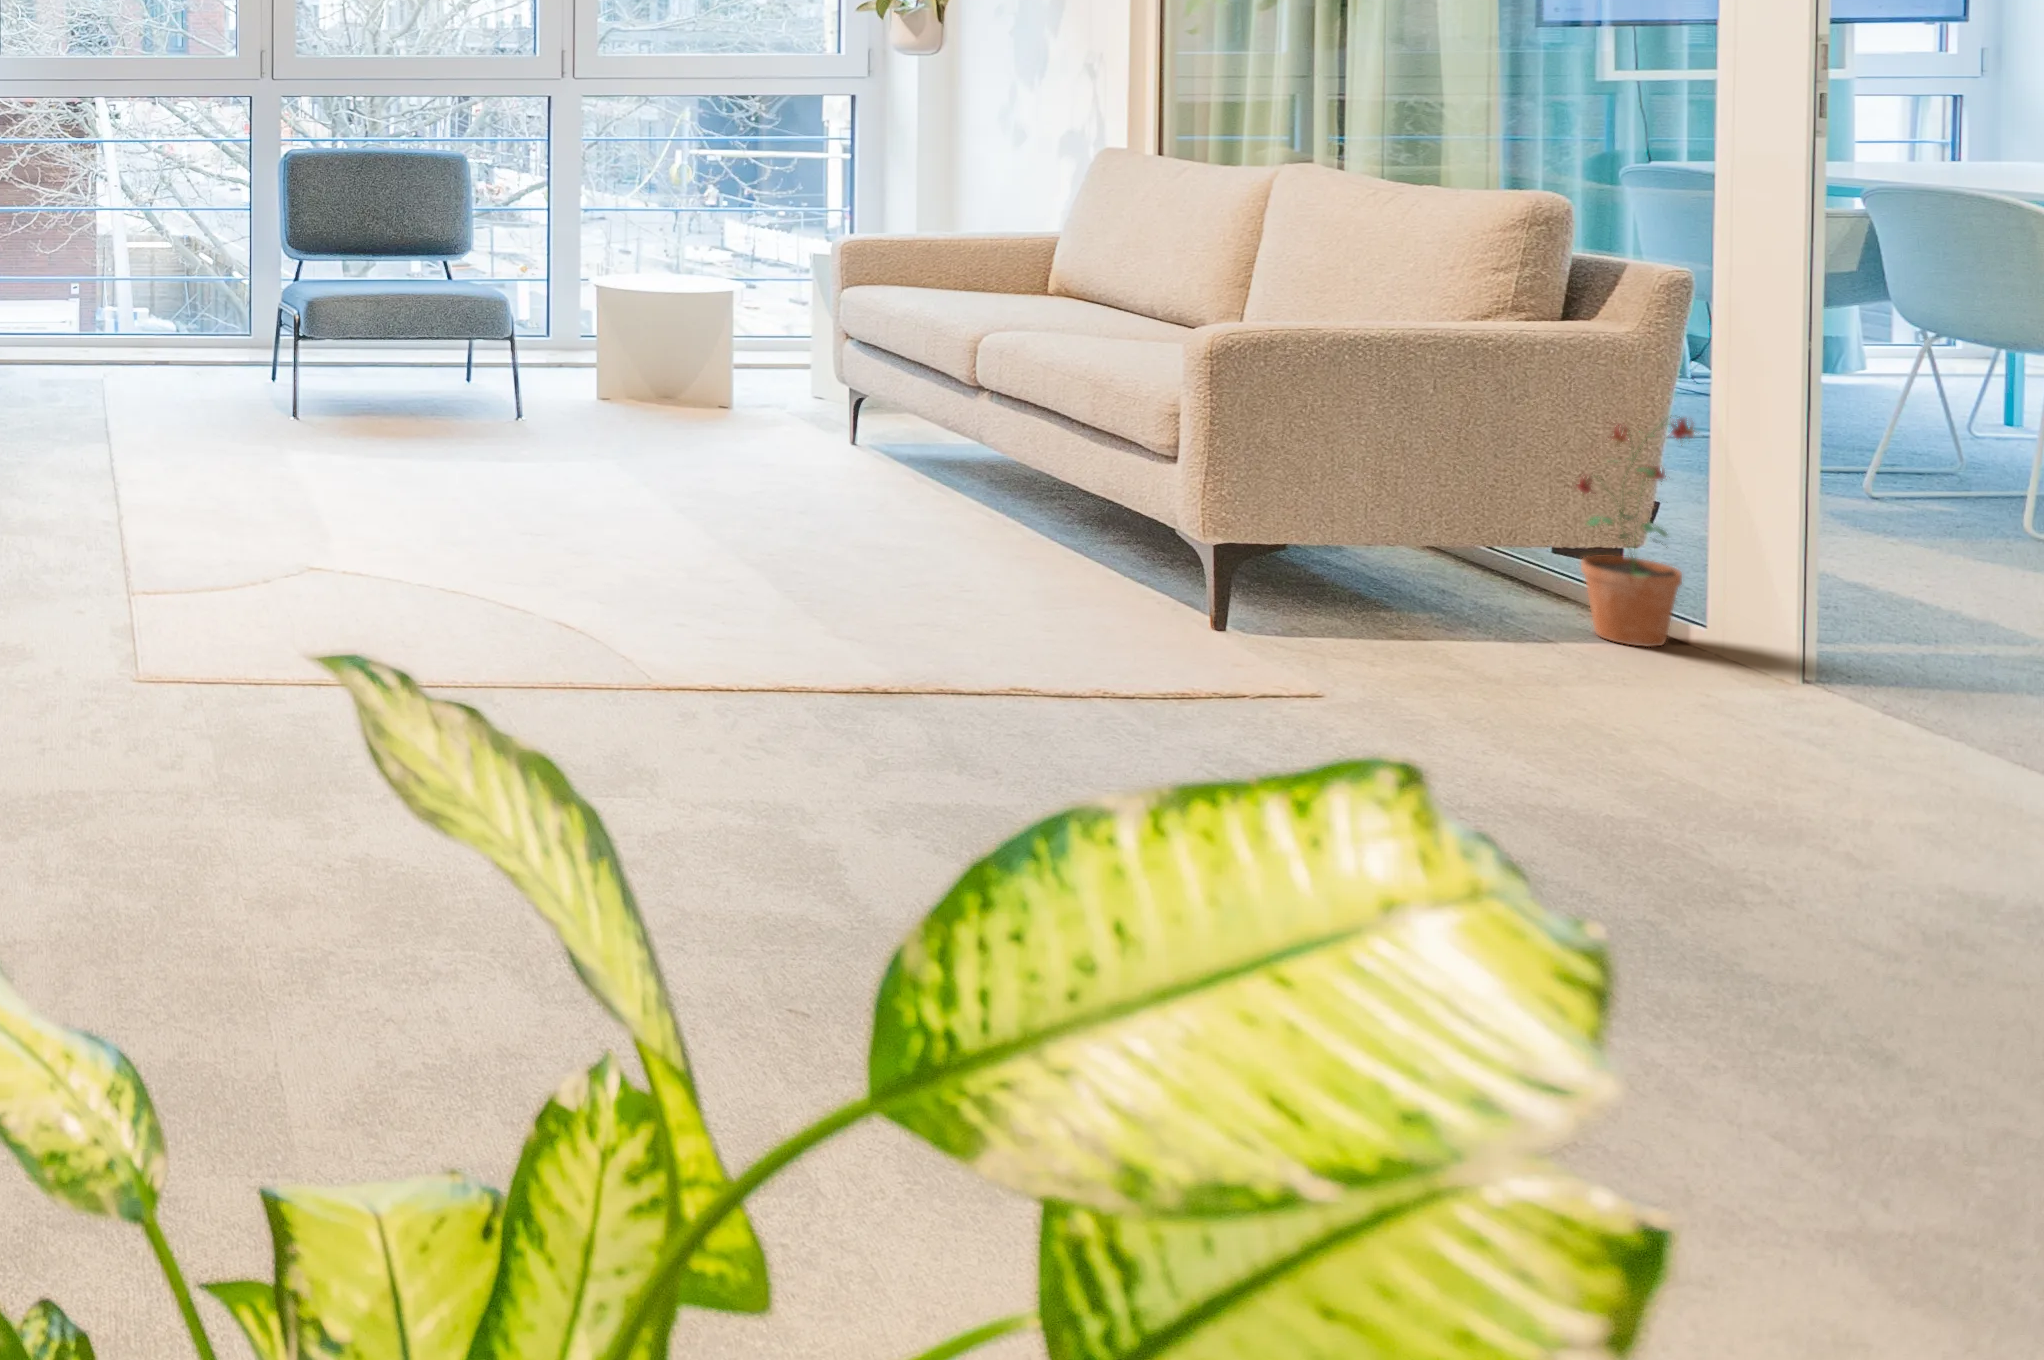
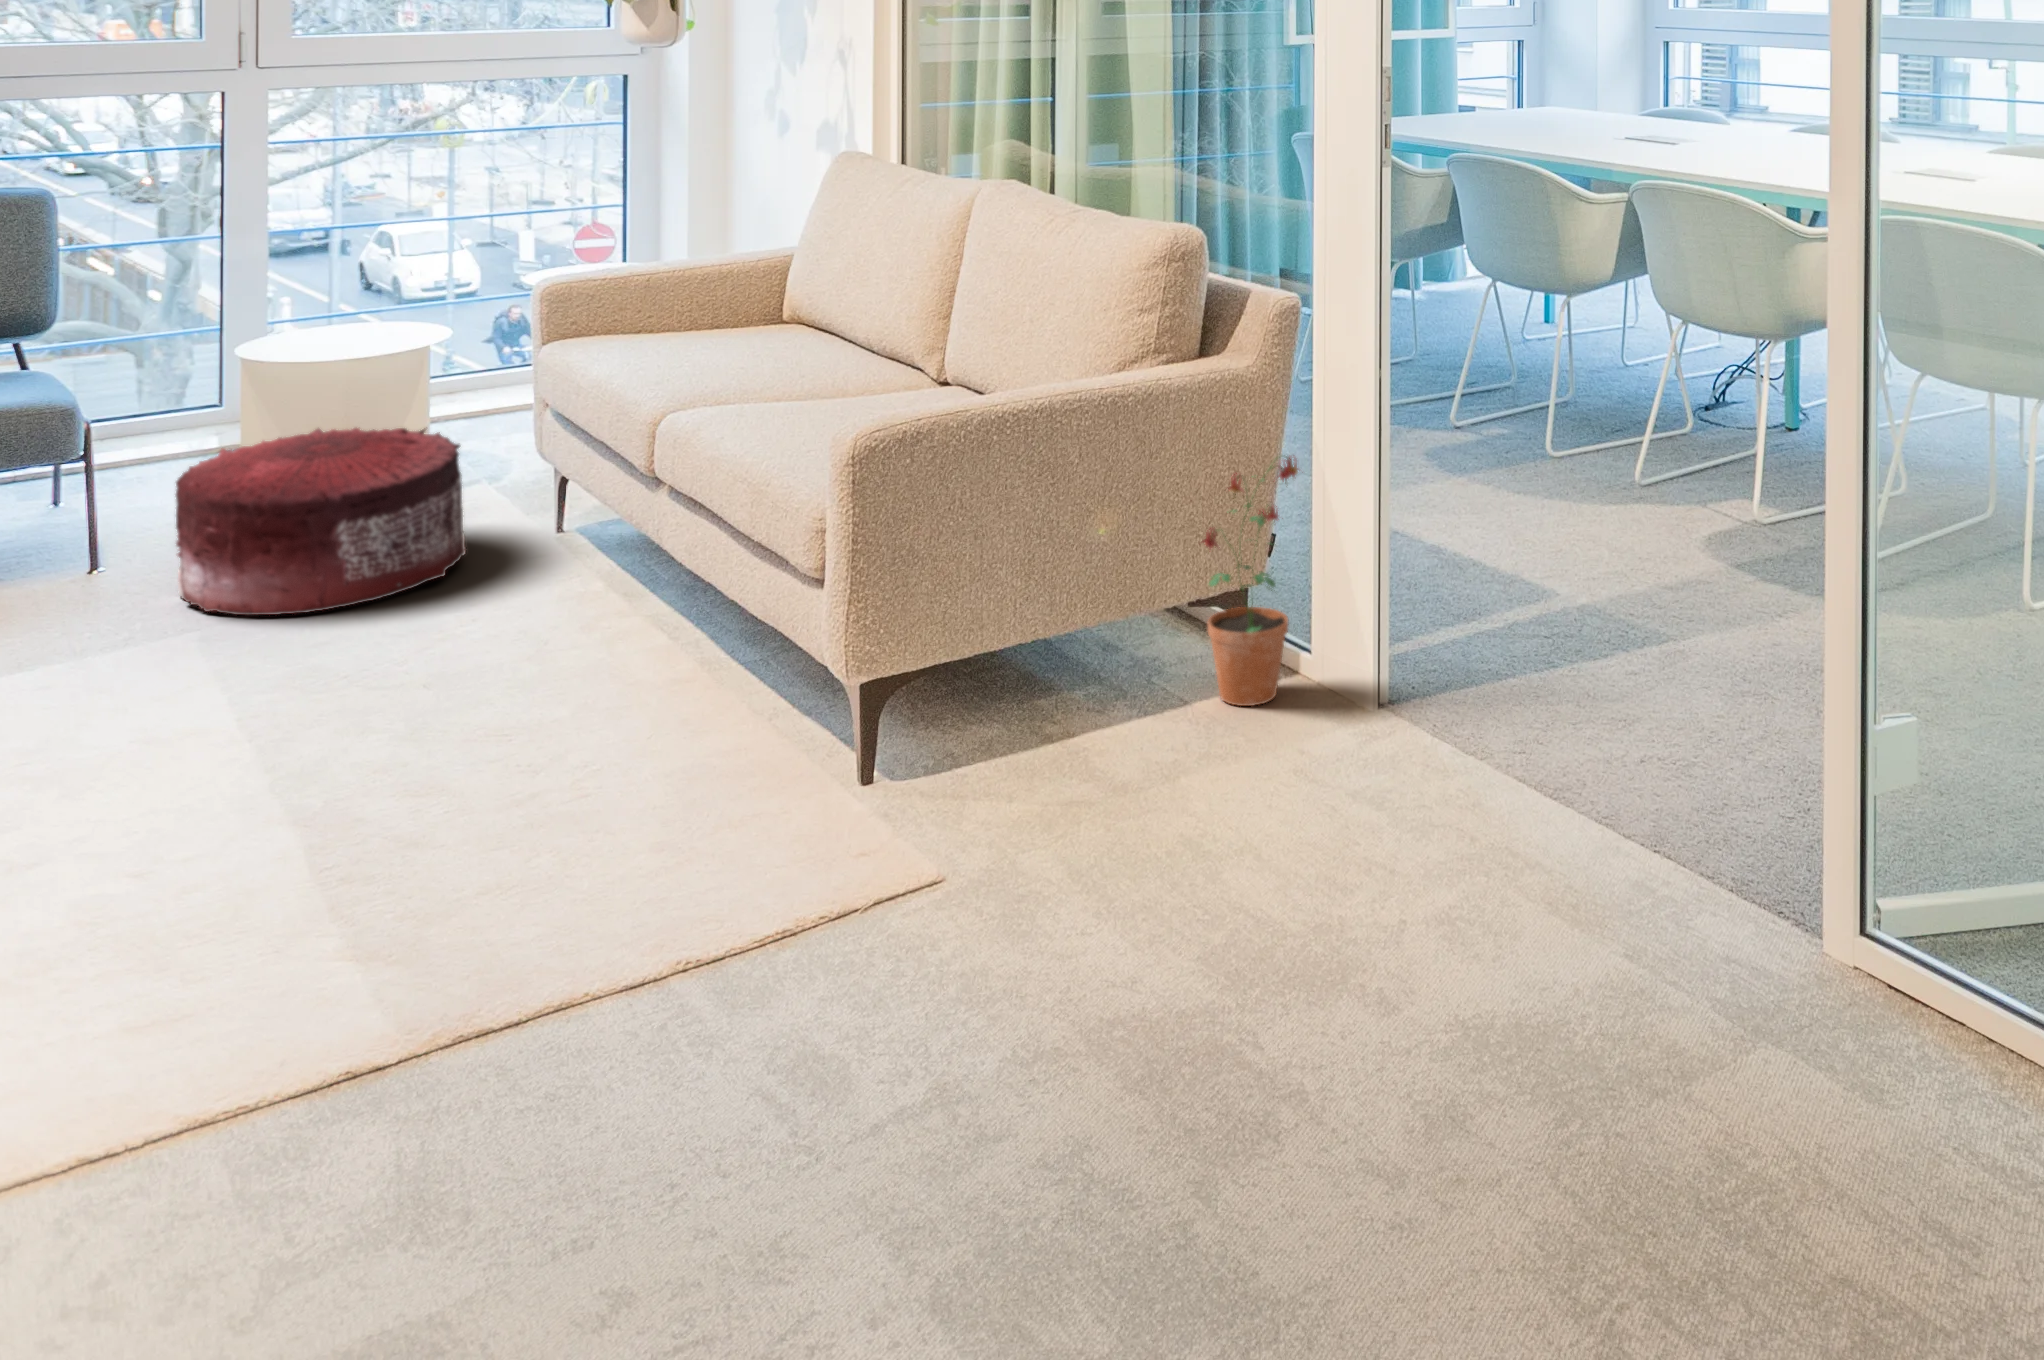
pouf: none [600,327,803,453] -> present [176,428,466,615]

